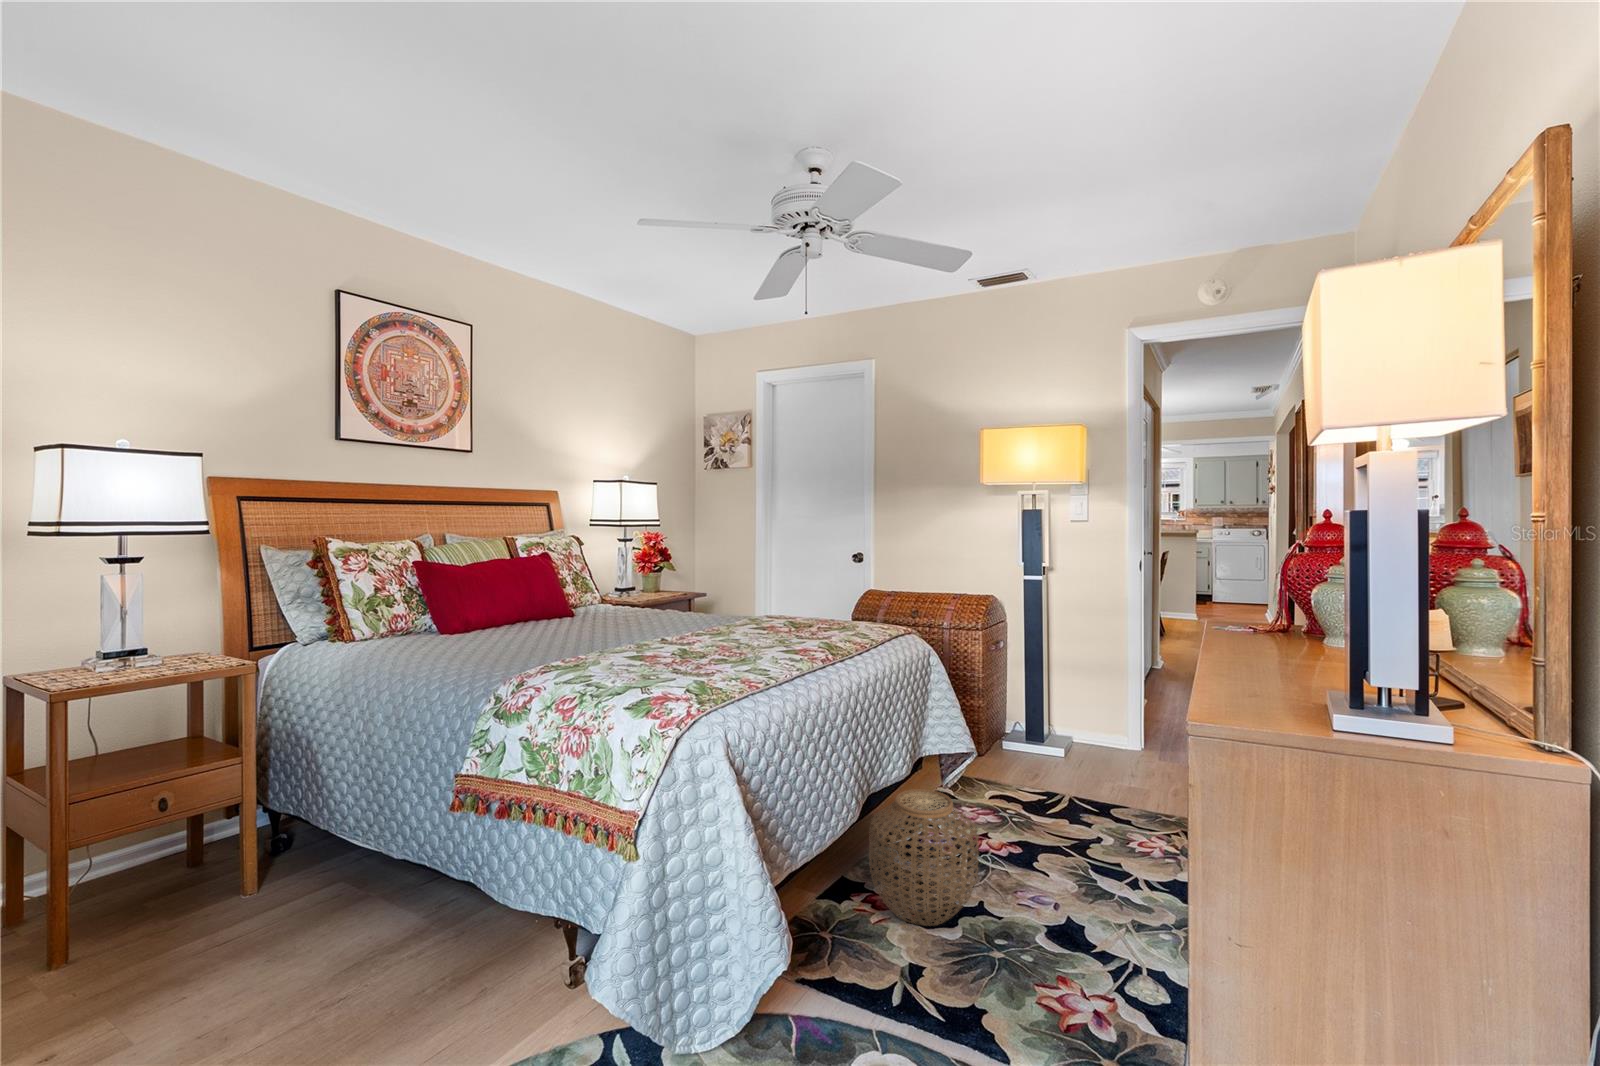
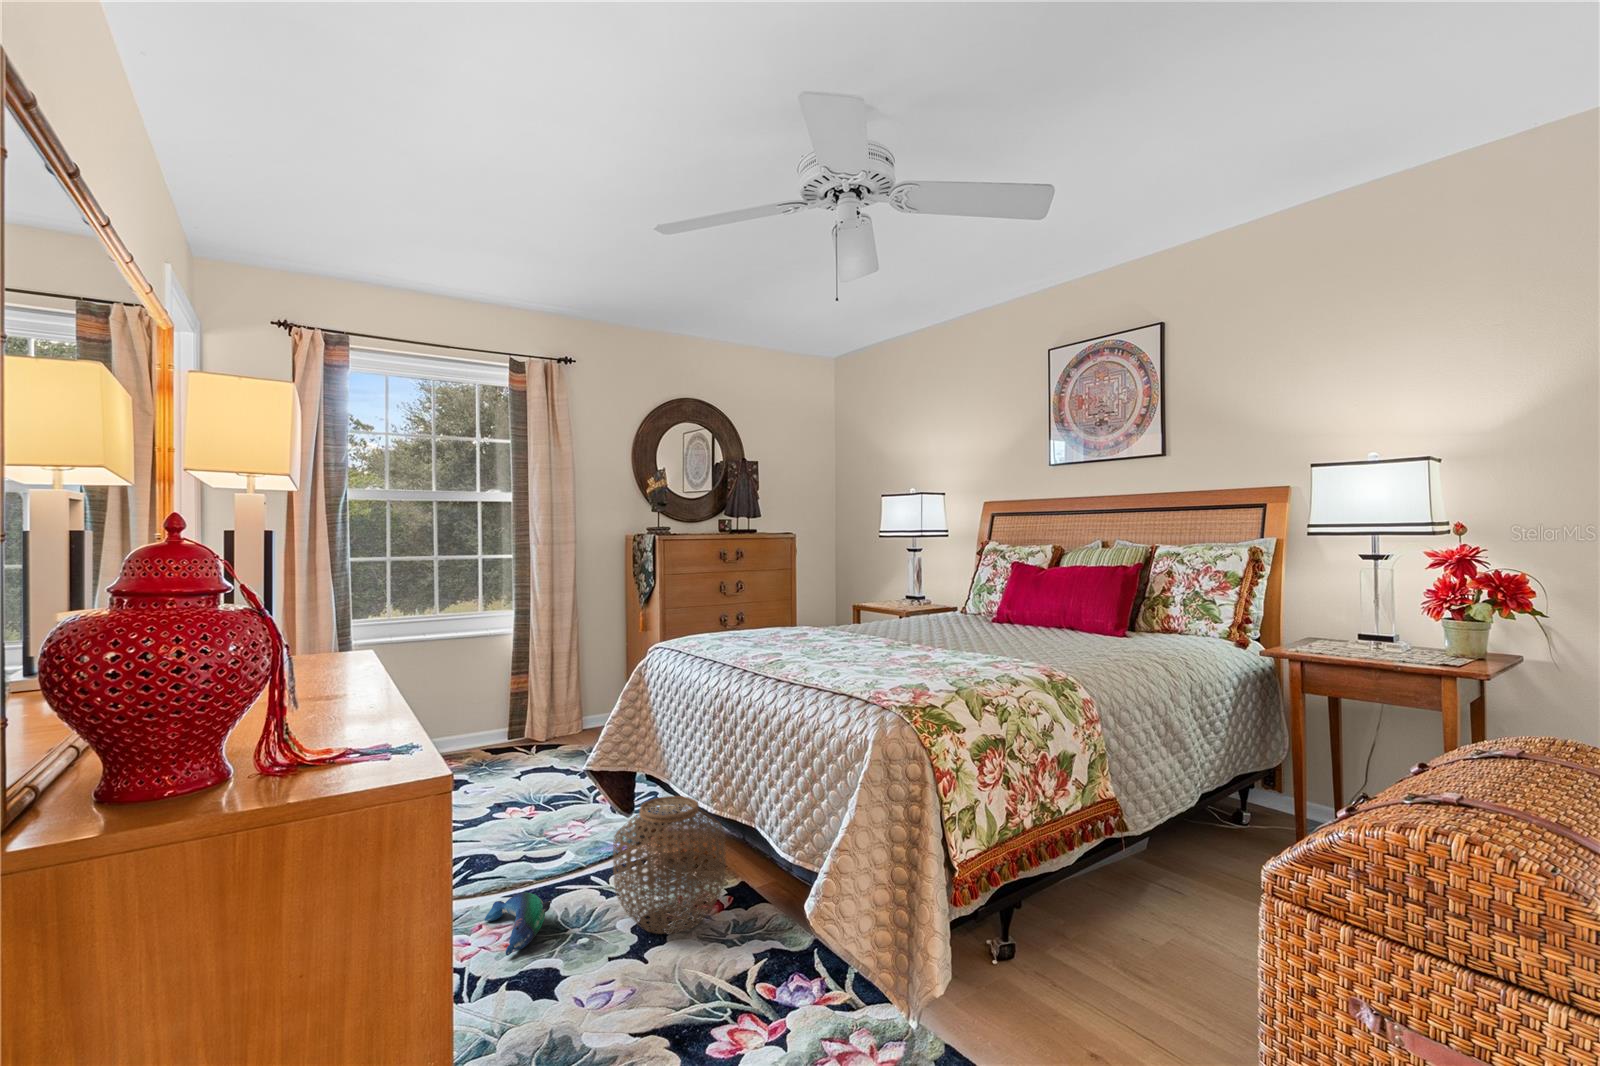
plush toy: none [1009,940,1075,1022] -> present [485,893,550,956]

